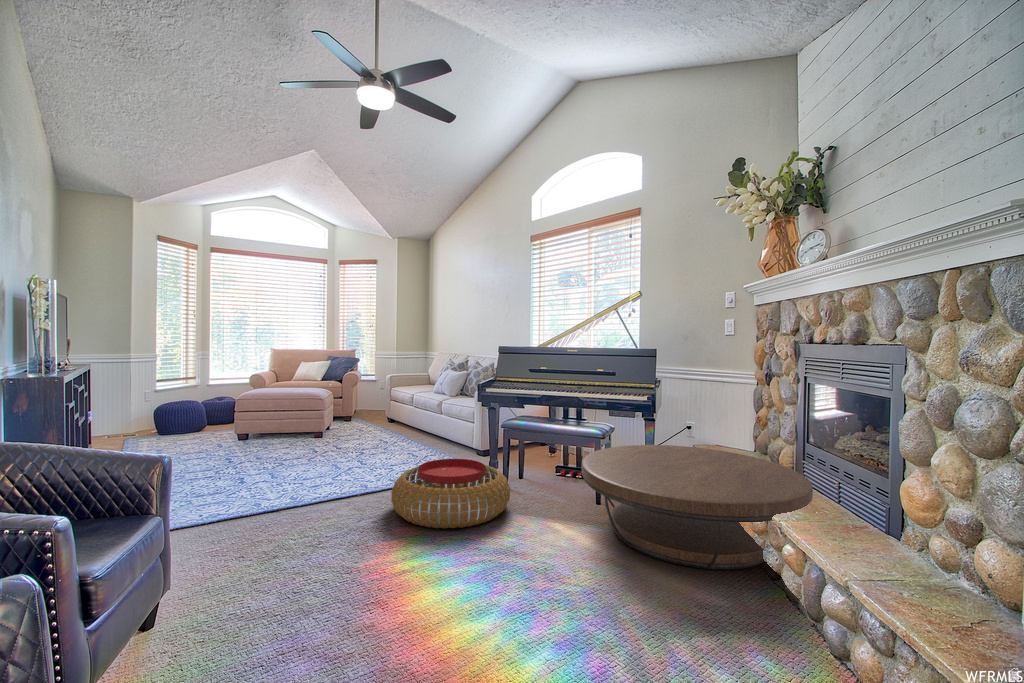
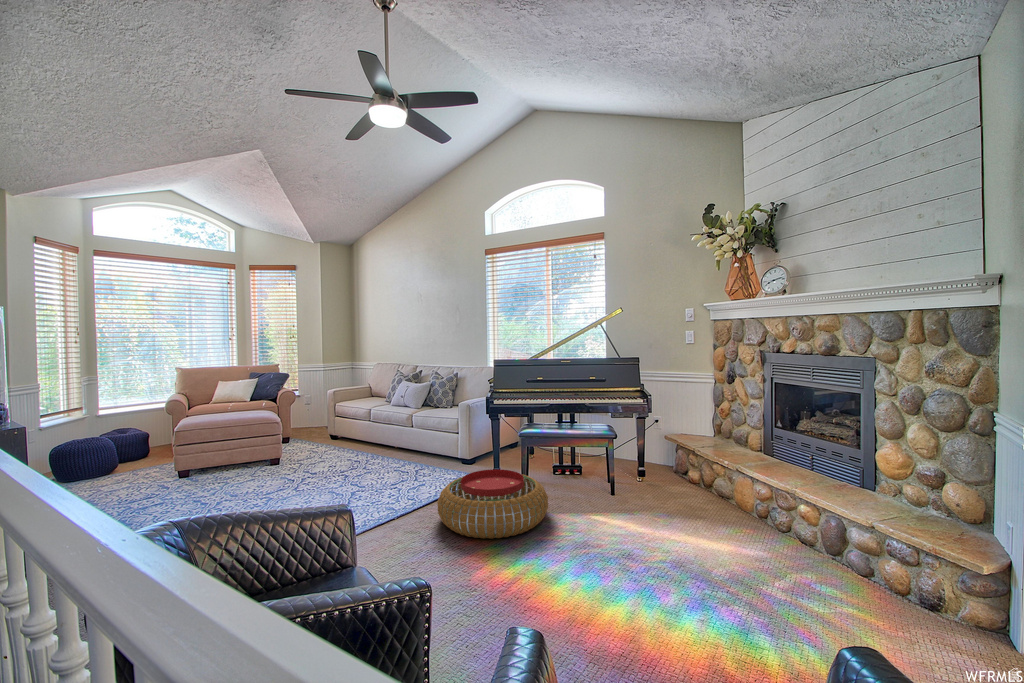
coffee table: present [582,445,813,570] -> none [609,436,796,534]

